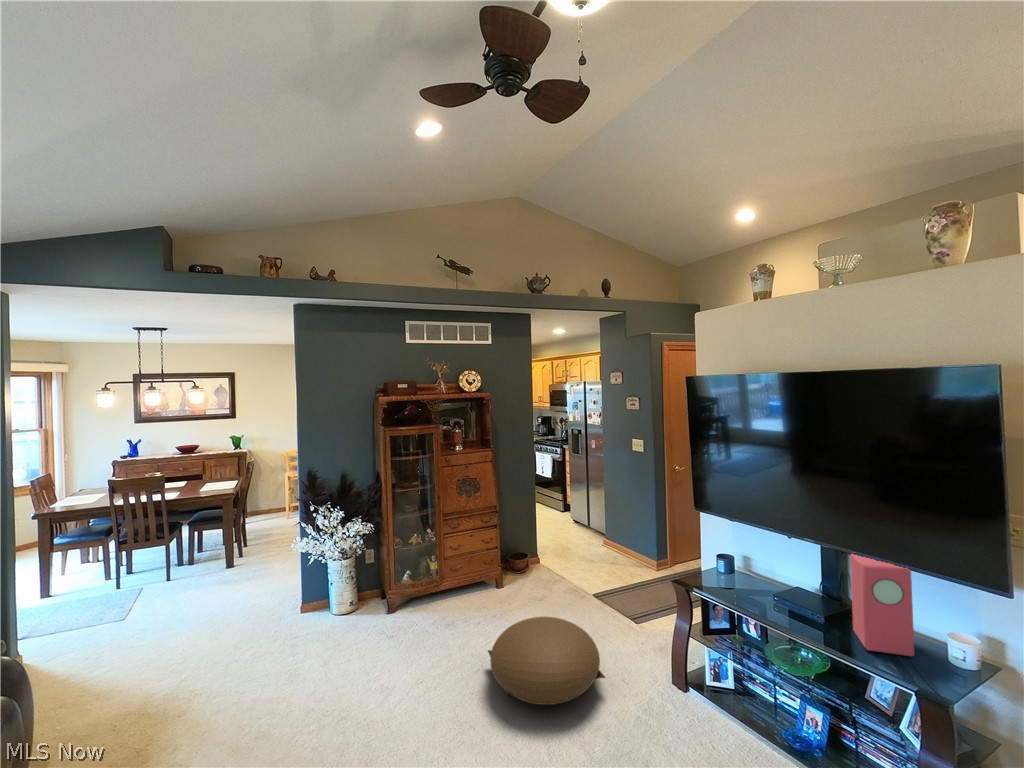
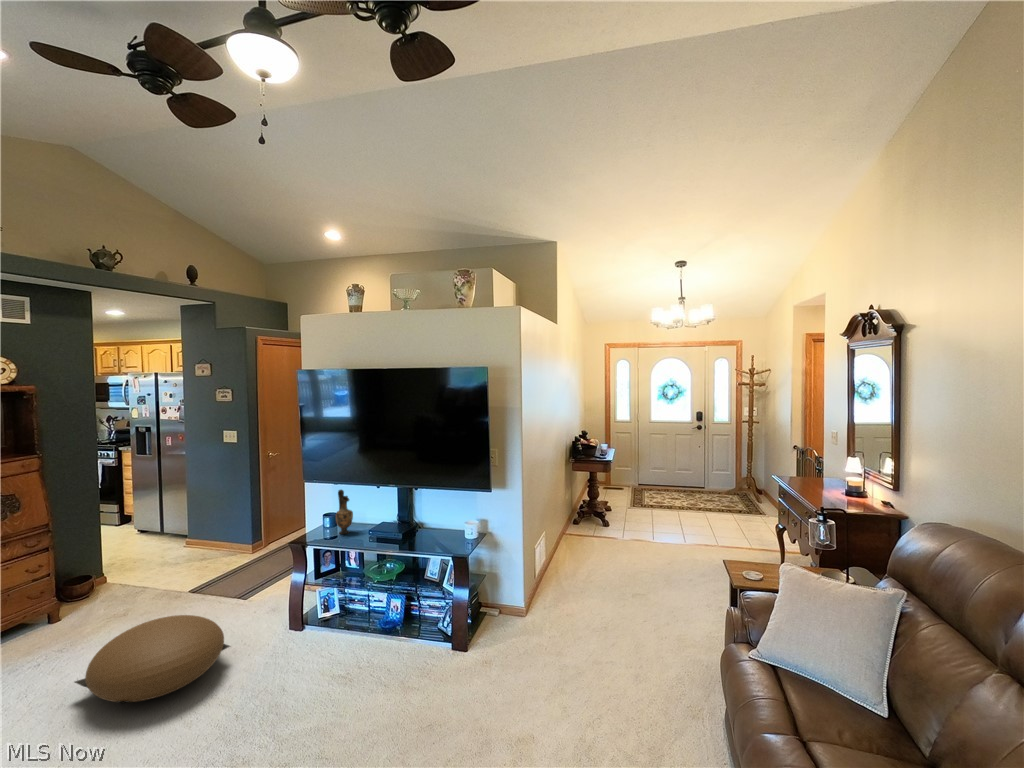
vase: none [728,529,752,589] -> present [336,490,353,534]
speaker: present [850,554,914,656] -> none [416,483,448,543]

